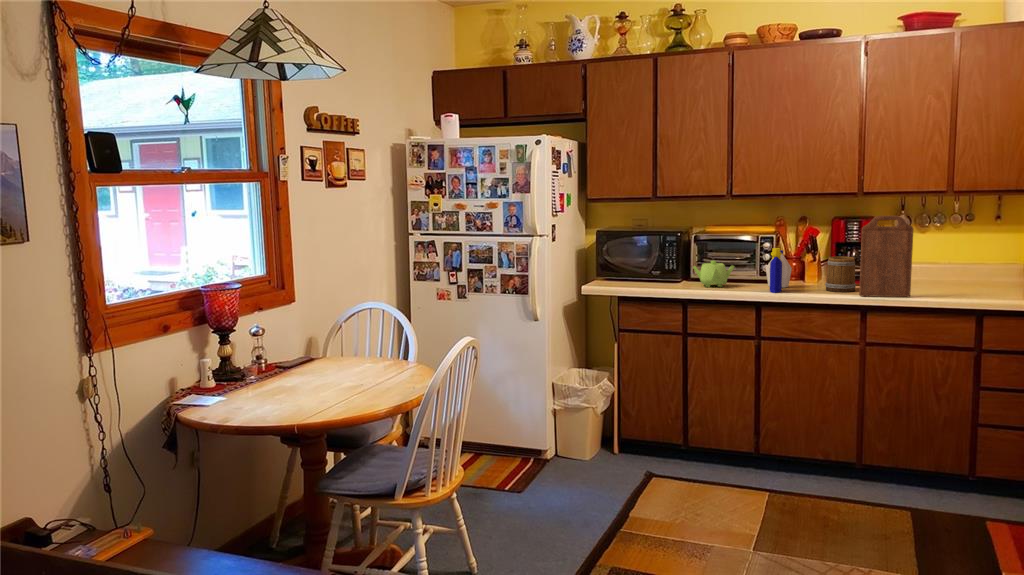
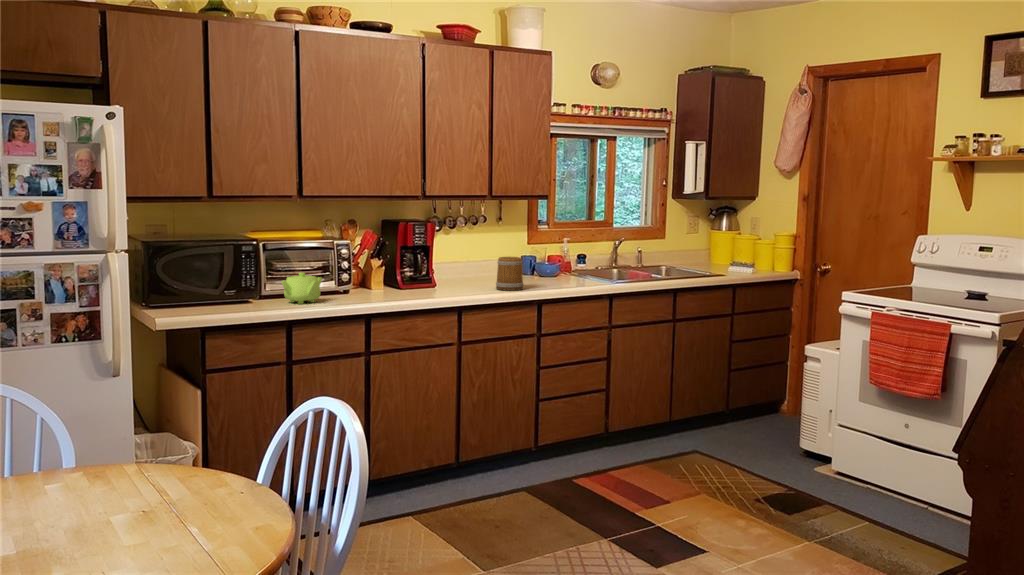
cutting board: present [859,216,913,297] -> none [459,216,496,296]
bottle: present [766,248,792,293] -> none [352,254,387,302]
mug: present [825,256,856,292] -> present [496,257,523,291]

